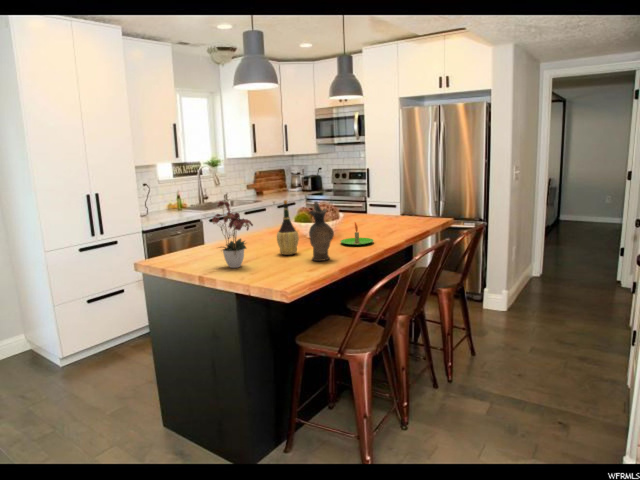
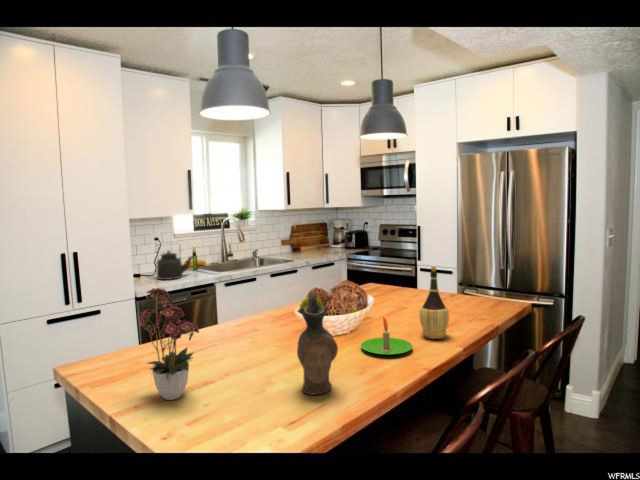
kettle: none [150,187,181,218] -> present [157,250,192,280]
wine bottle: present [277,200,299,255] -> present [419,267,449,339]

